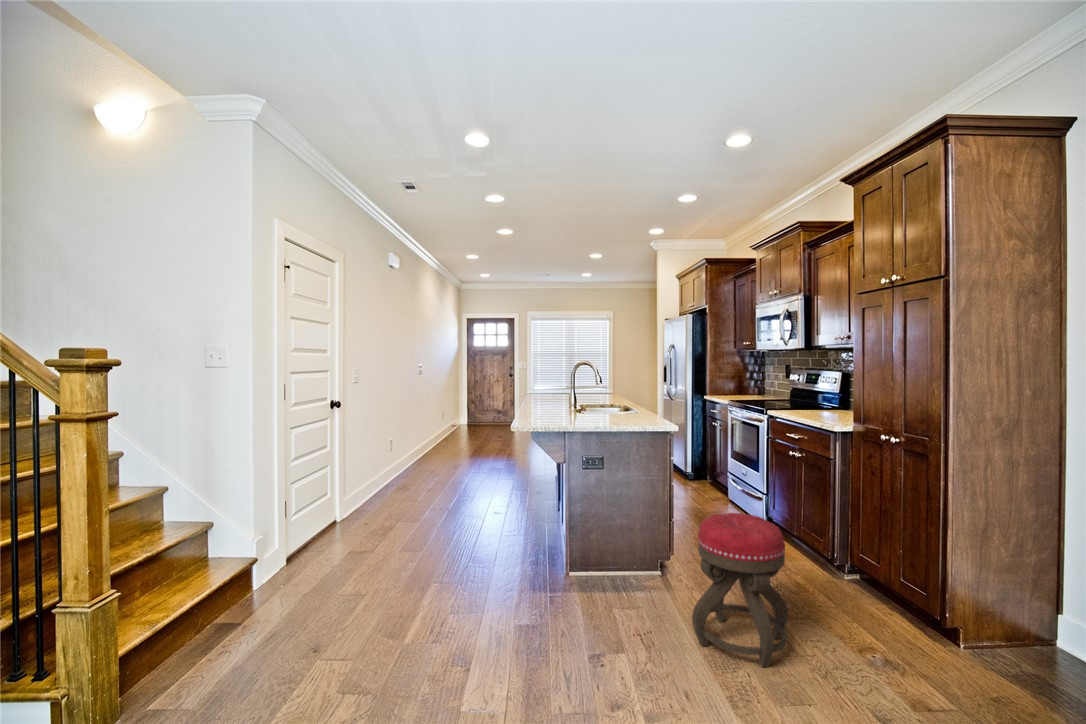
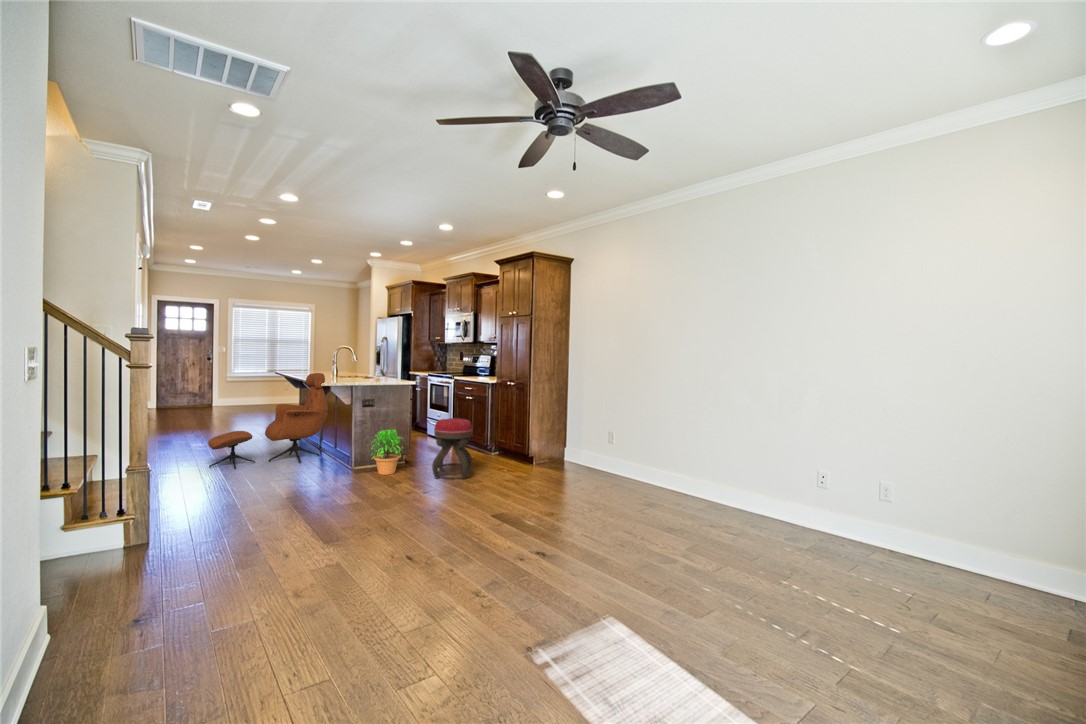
lounge chair: none [411,404,556,540] -> present [208,373,328,469]
potted plant: none [585,516,650,604] -> present [372,430,401,475]

